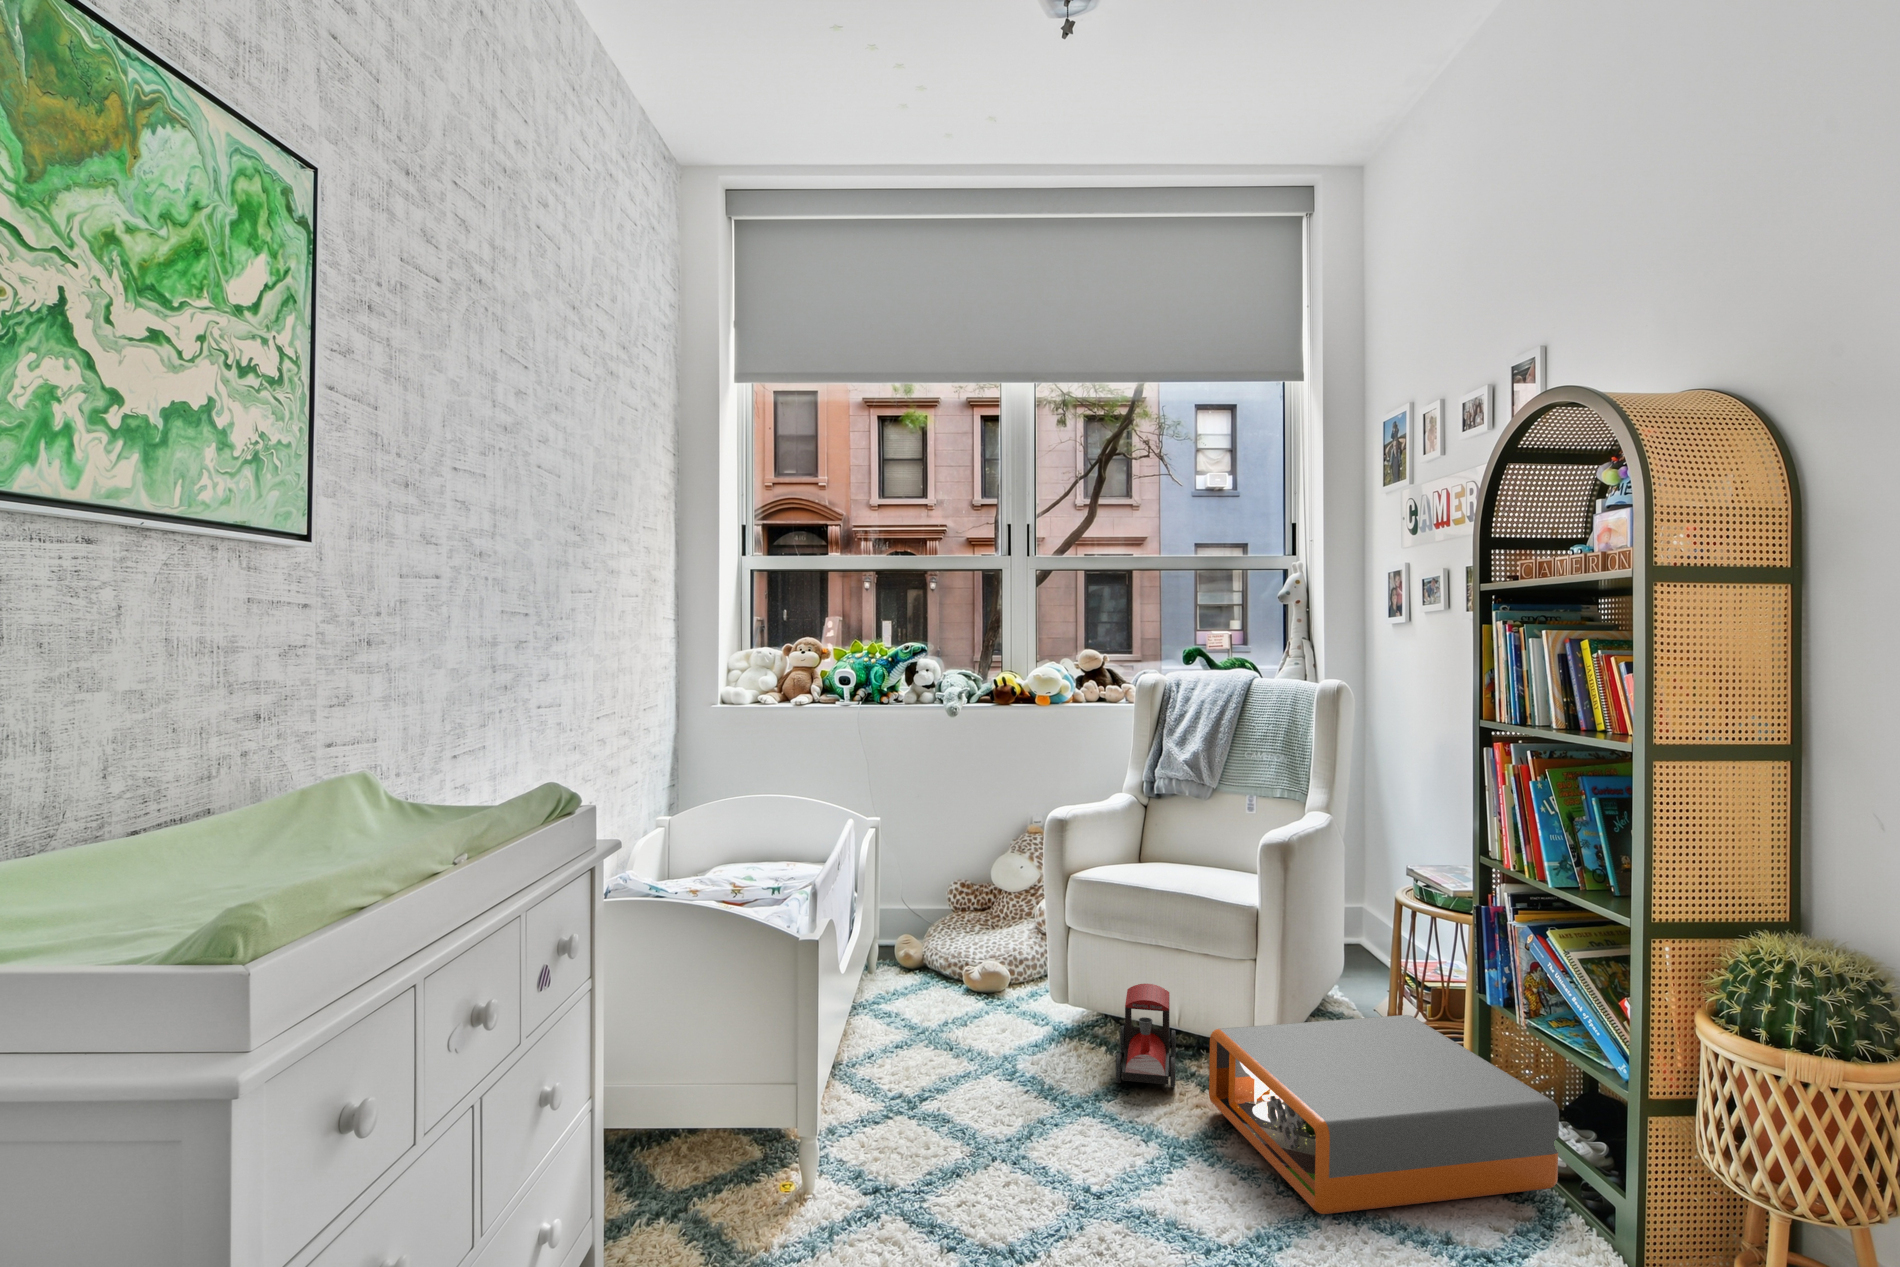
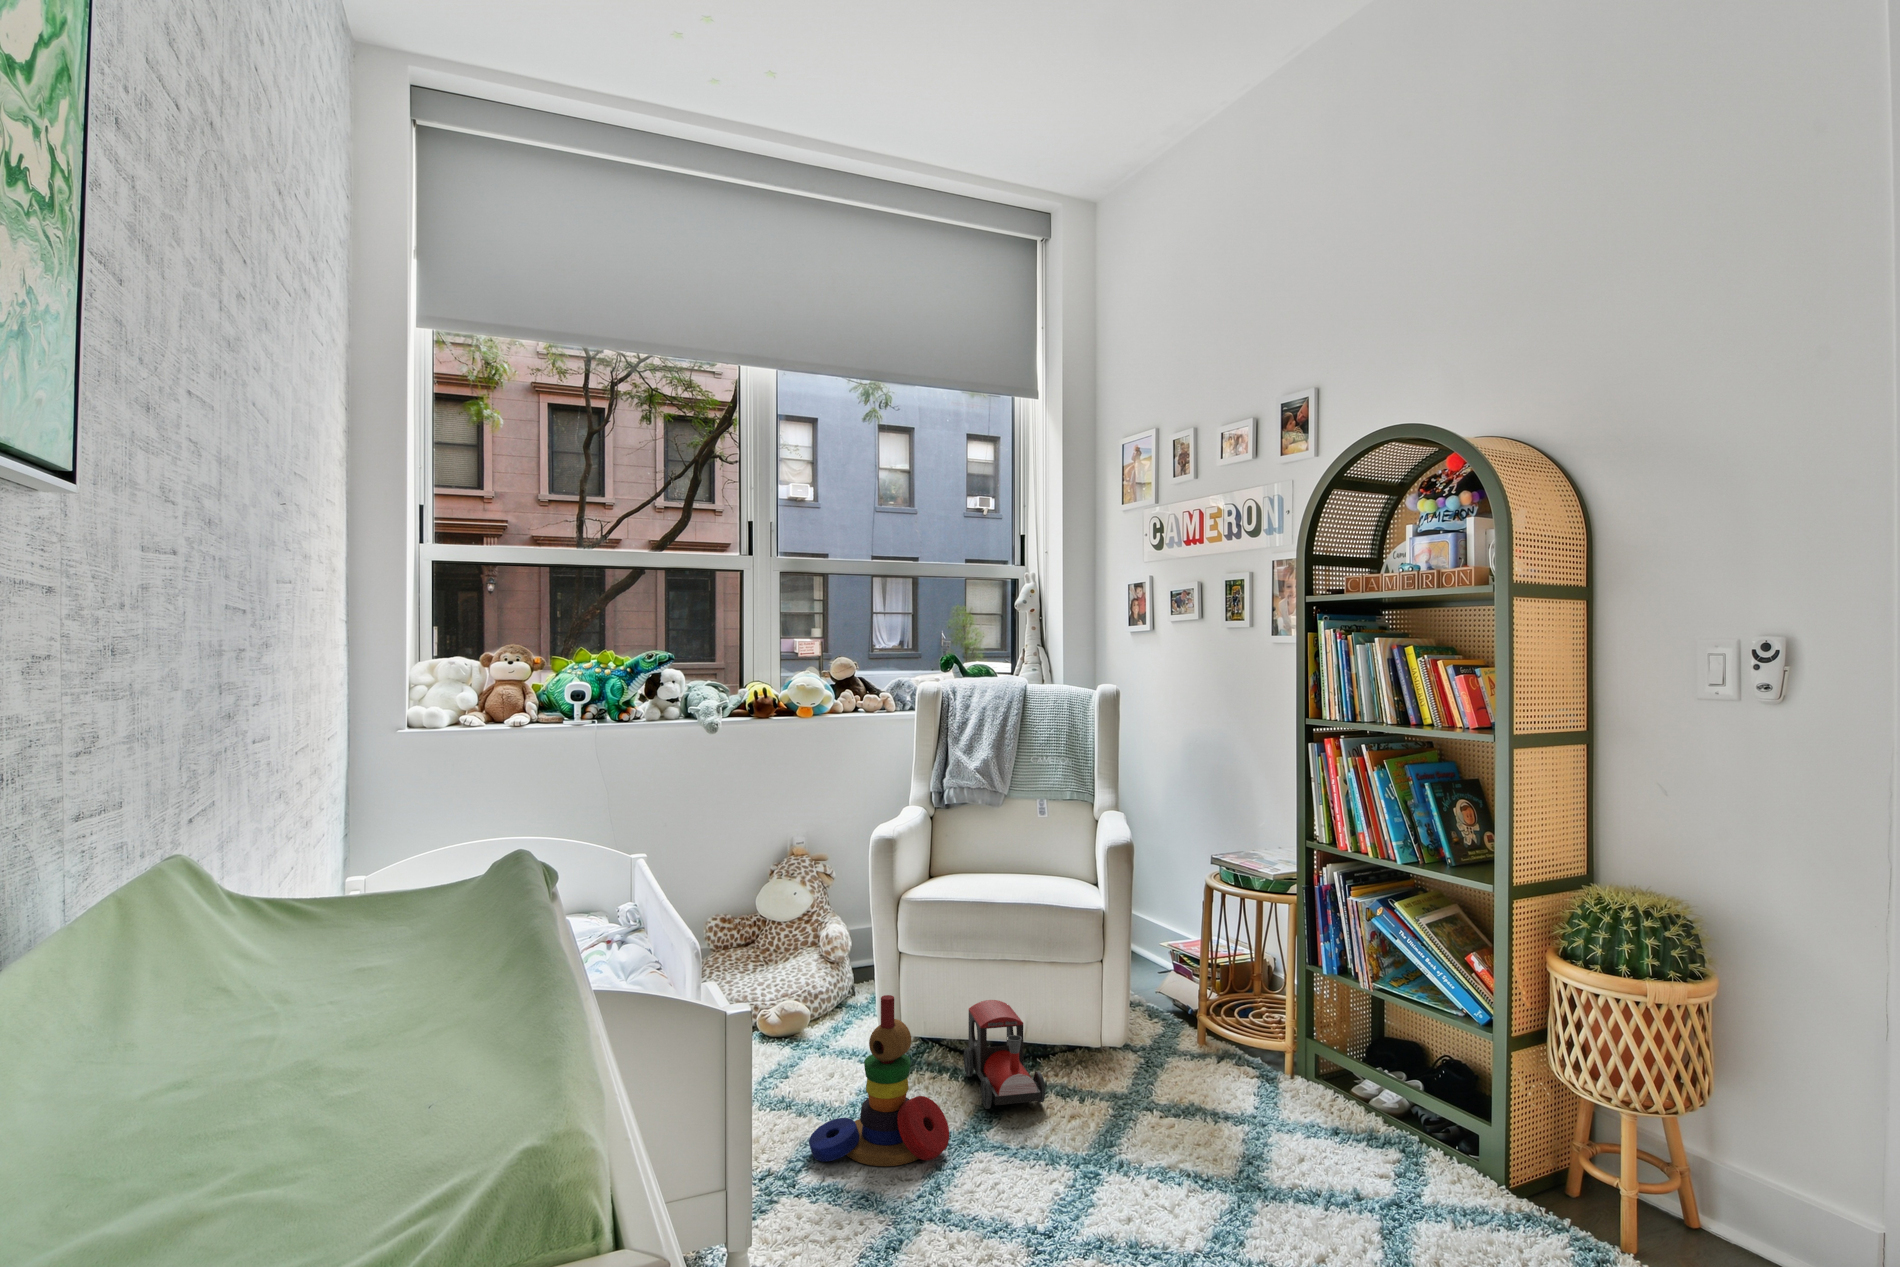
stacking toy: none [938,959,1060,1114] -> present [809,995,949,1166]
storage box: present [1209,1015,1559,1214] -> none [1088,994,1401,1199]

